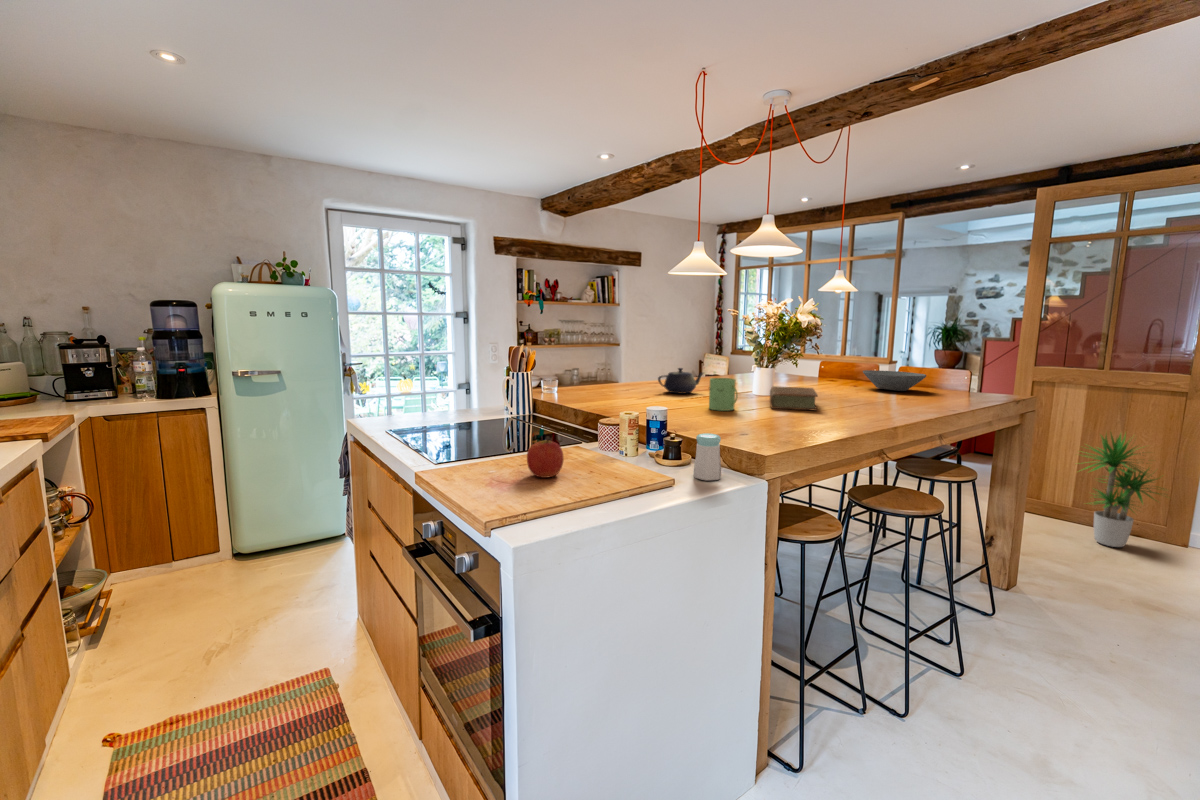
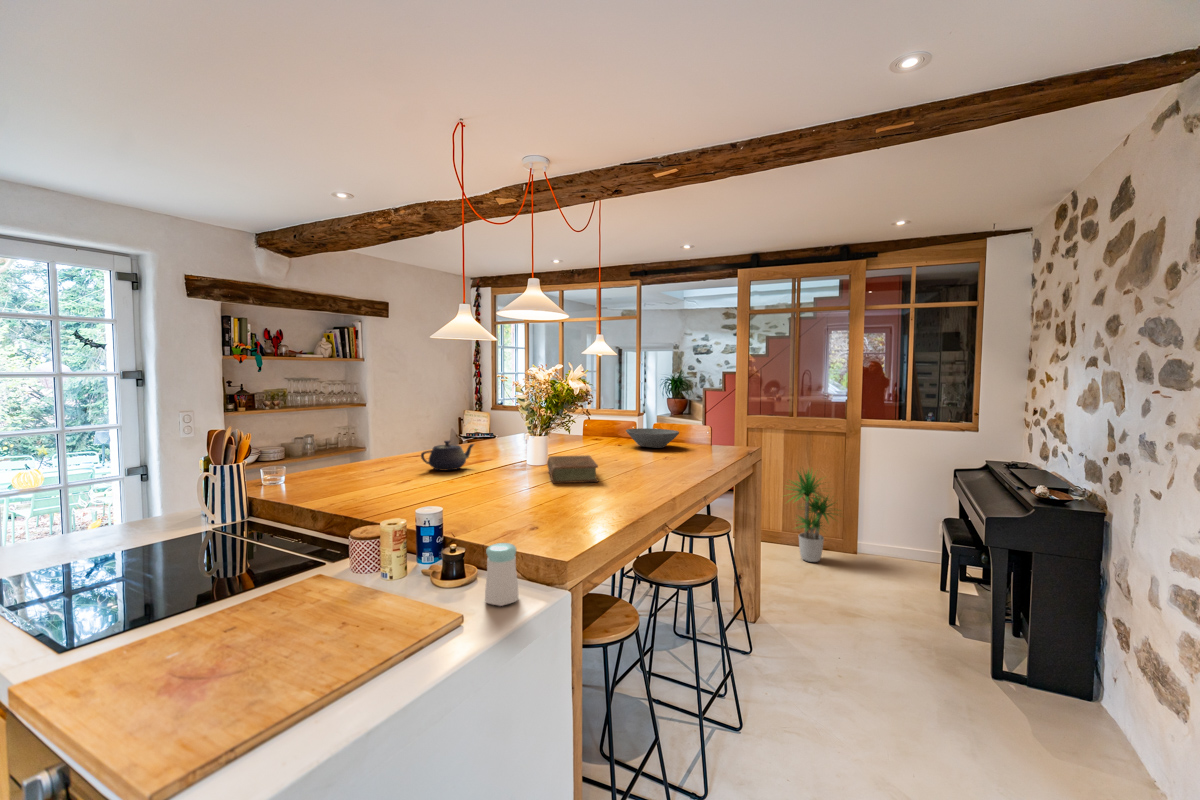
mug: present [709,378,738,411] -> none [485,454,518,493]
apple: present [527,439,564,478] -> none [230,590,295,654]

